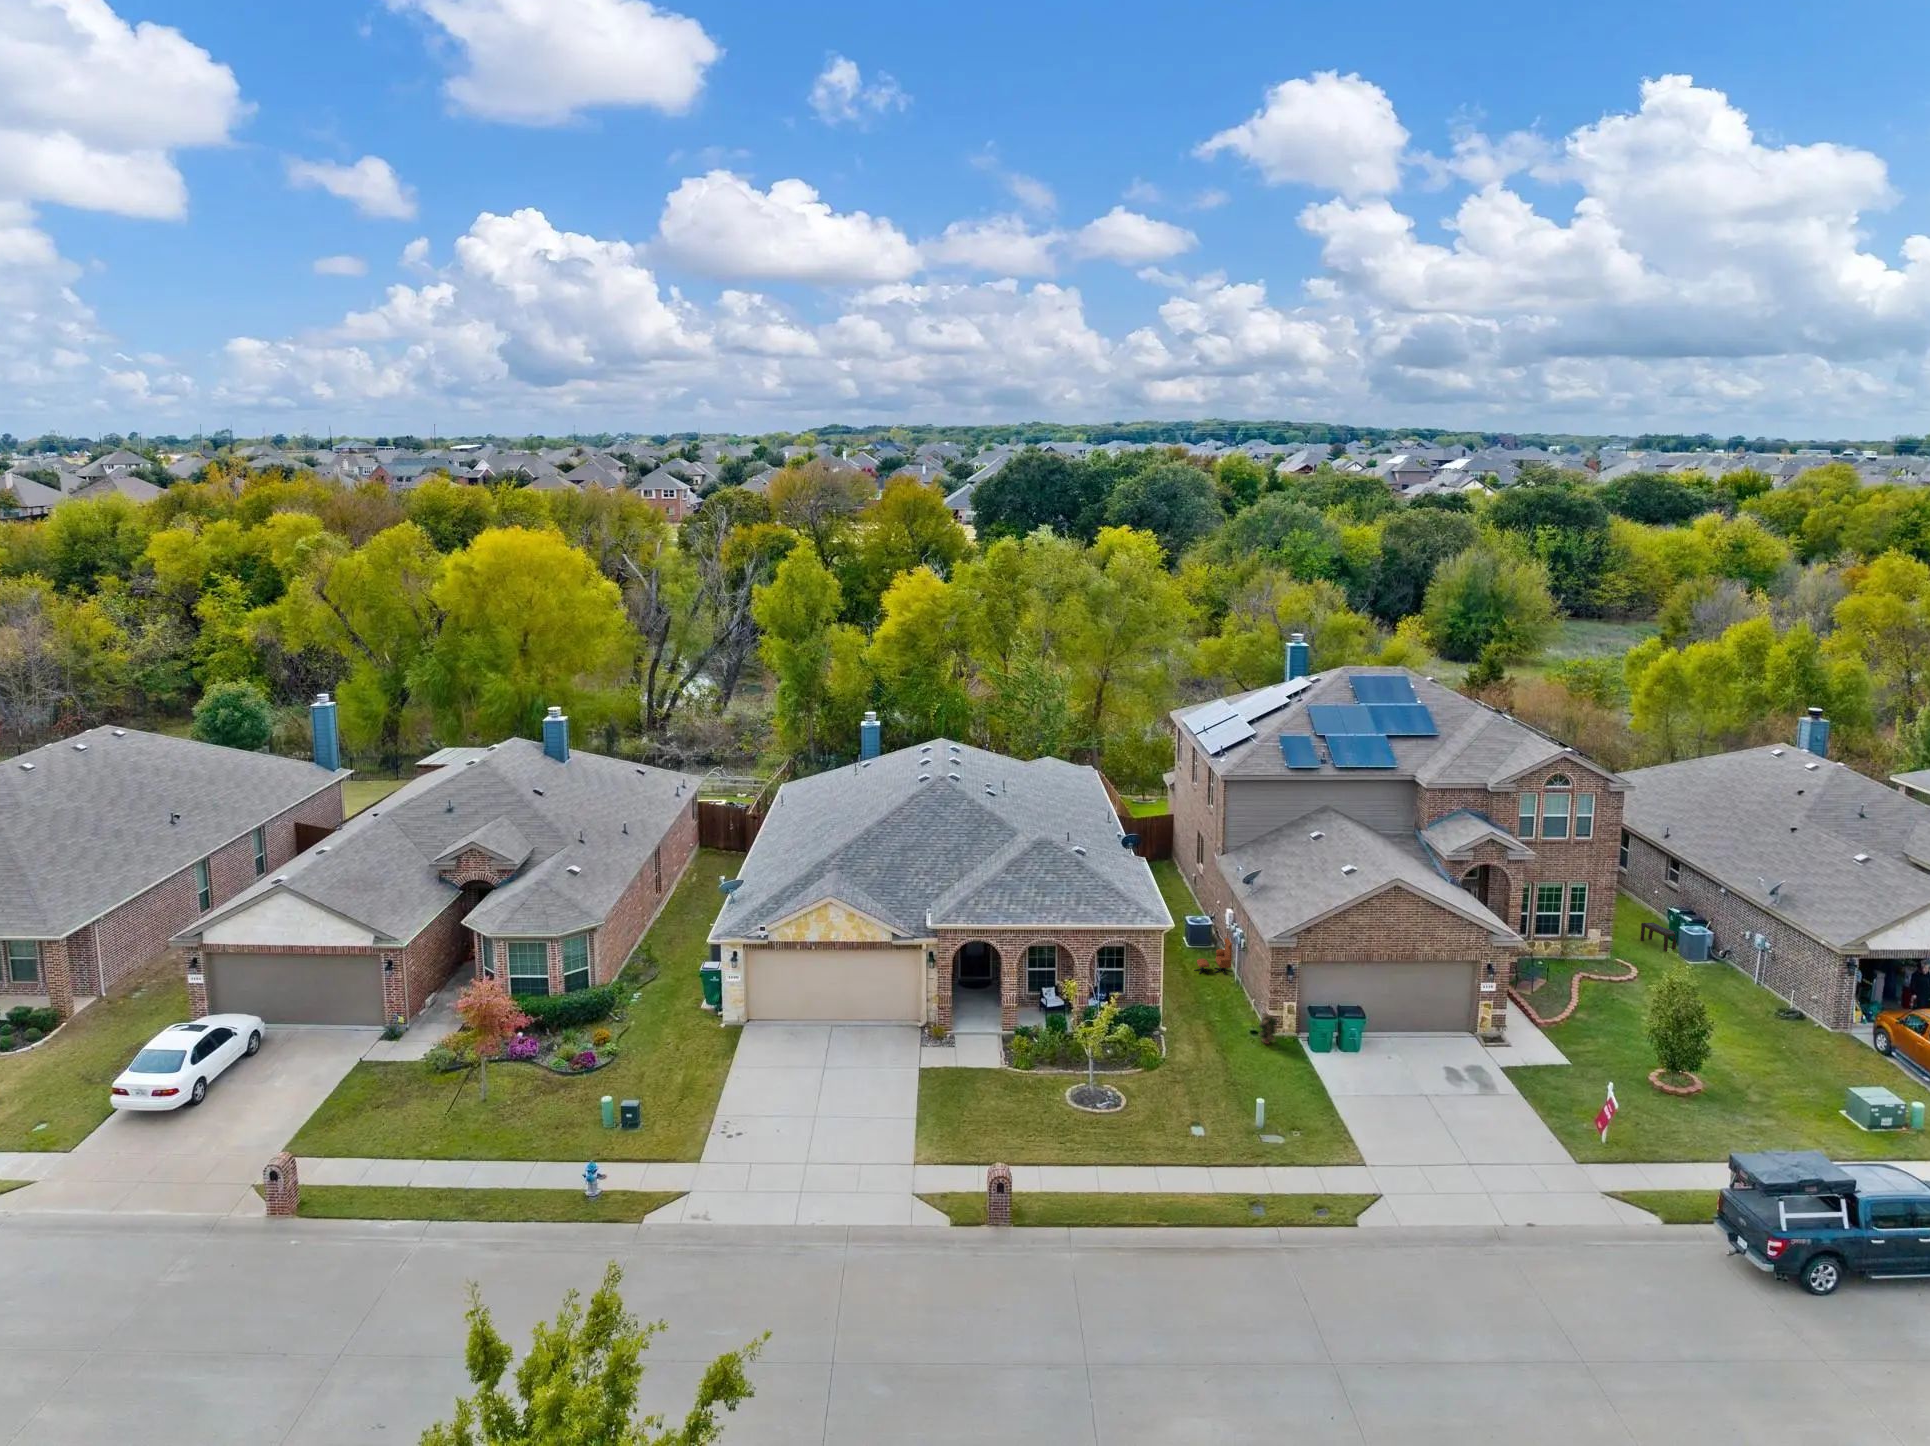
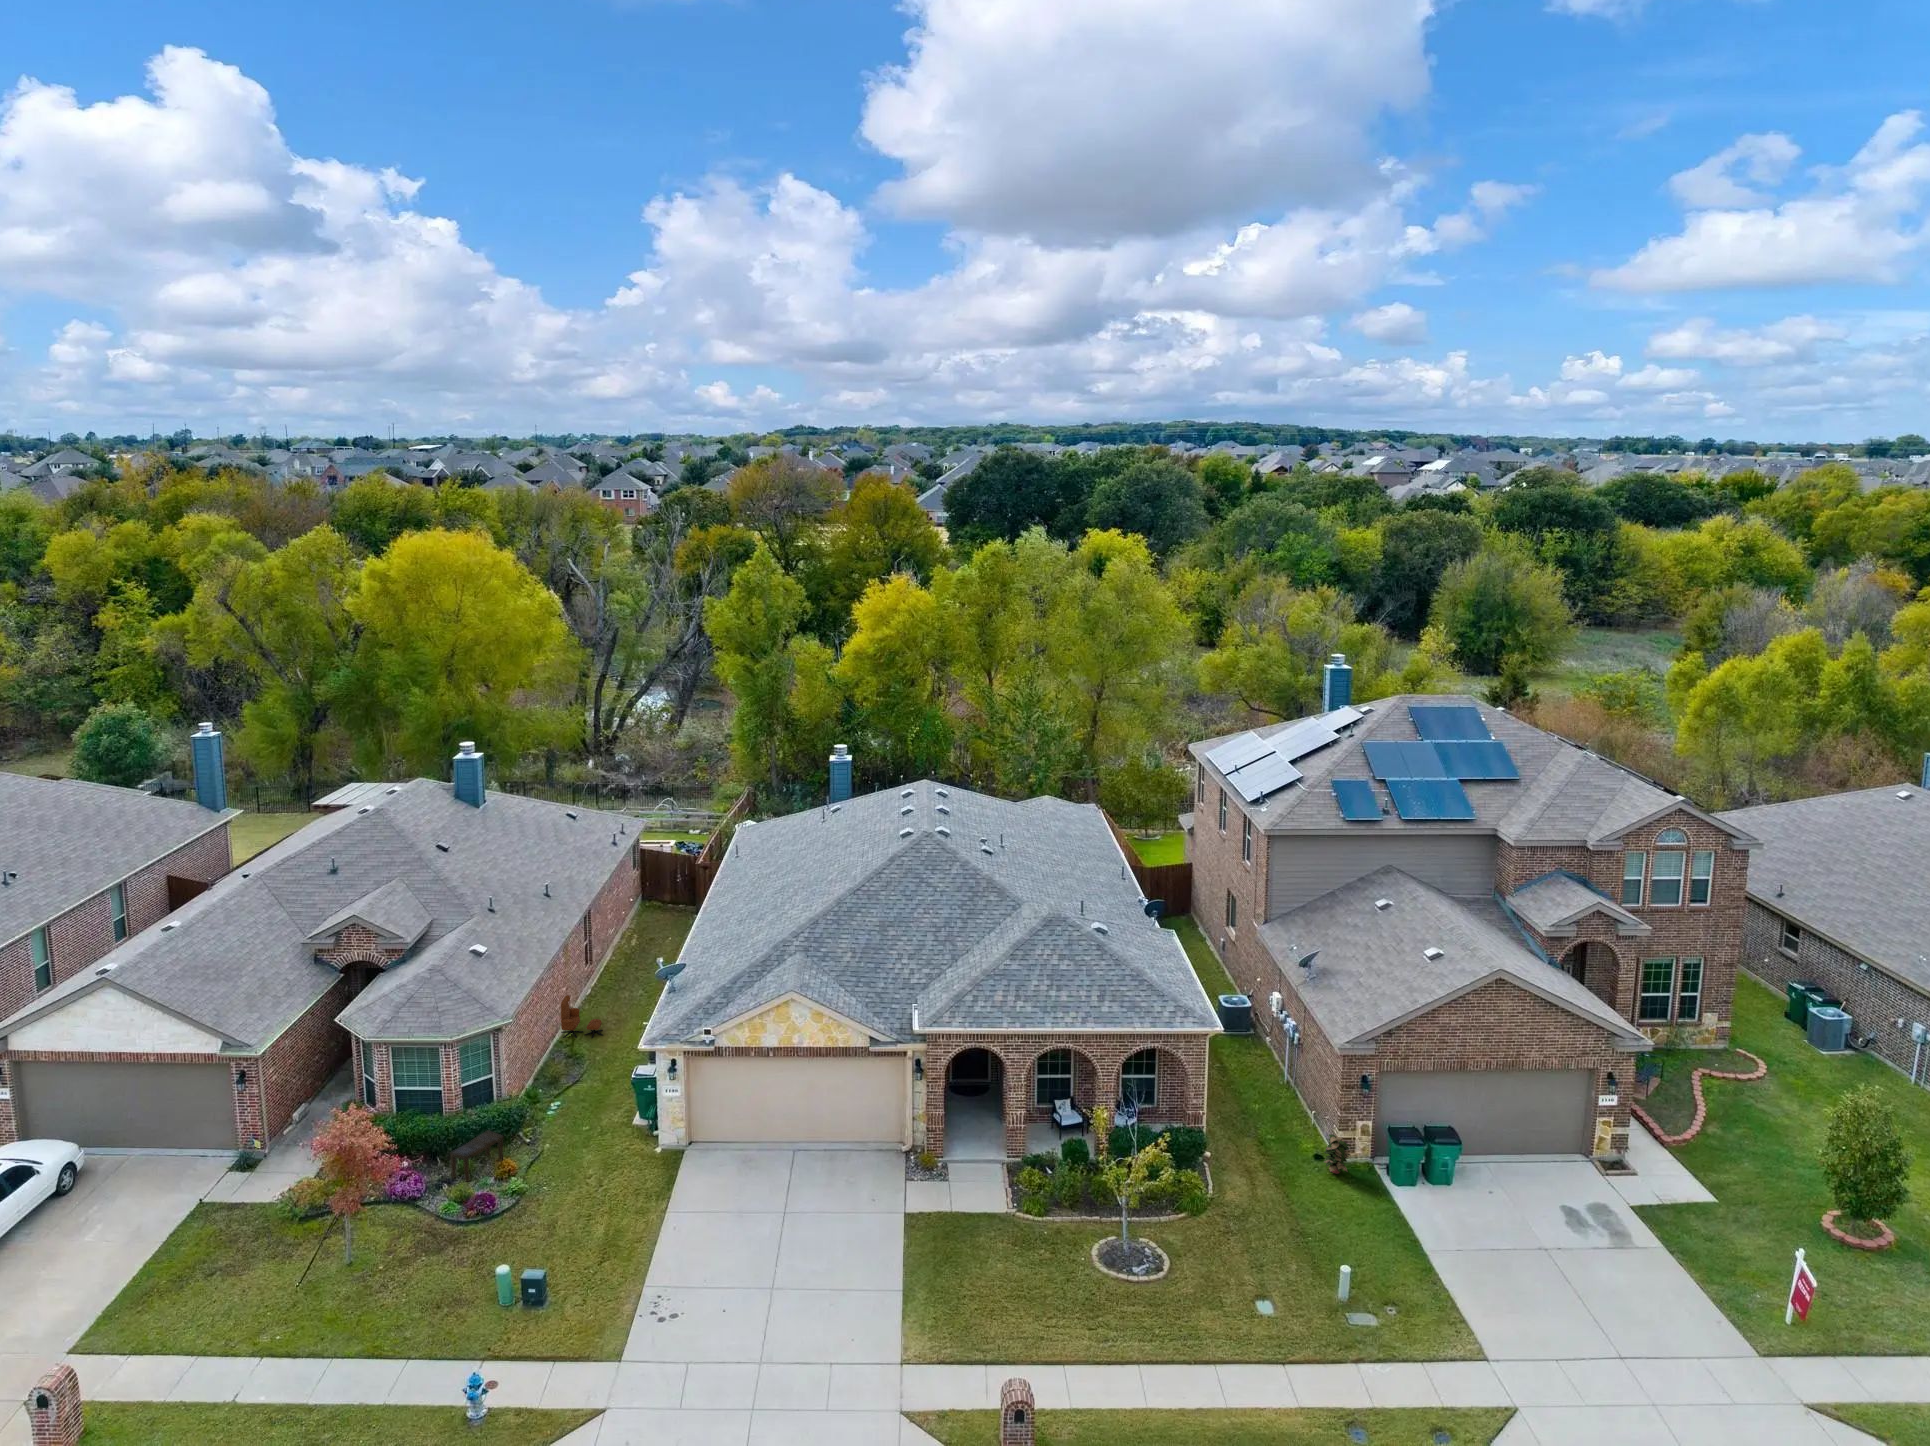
bench: present [1640,923,1676,951] -> present [450,1131,504,1182]
lounge chair: present [1194,938,1233,975] -> present [561,995,603,1038]

